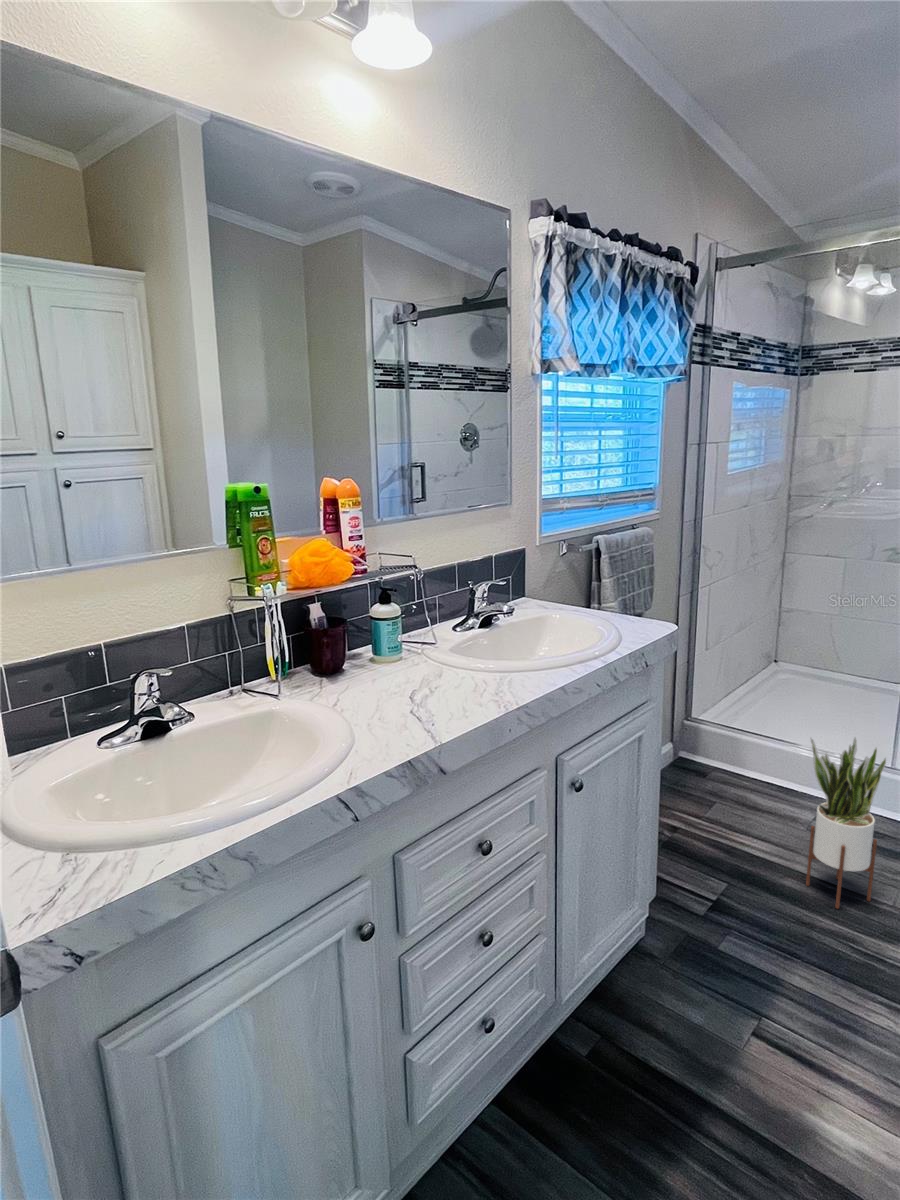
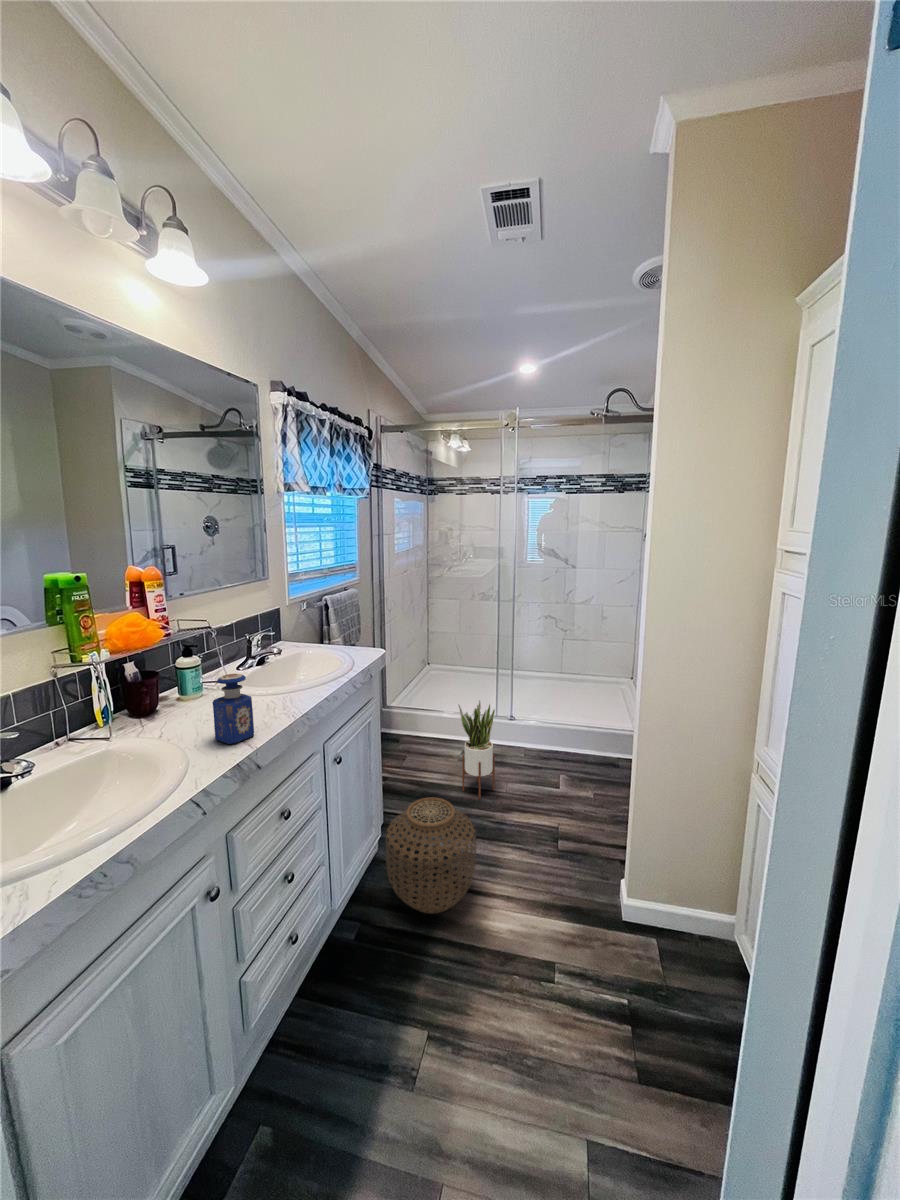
perfume bottle: none [390,631,443,730] -> present [212,674,254,744]
woven basket: none [647,880,812,1074] -> present [386,797,476,913]

